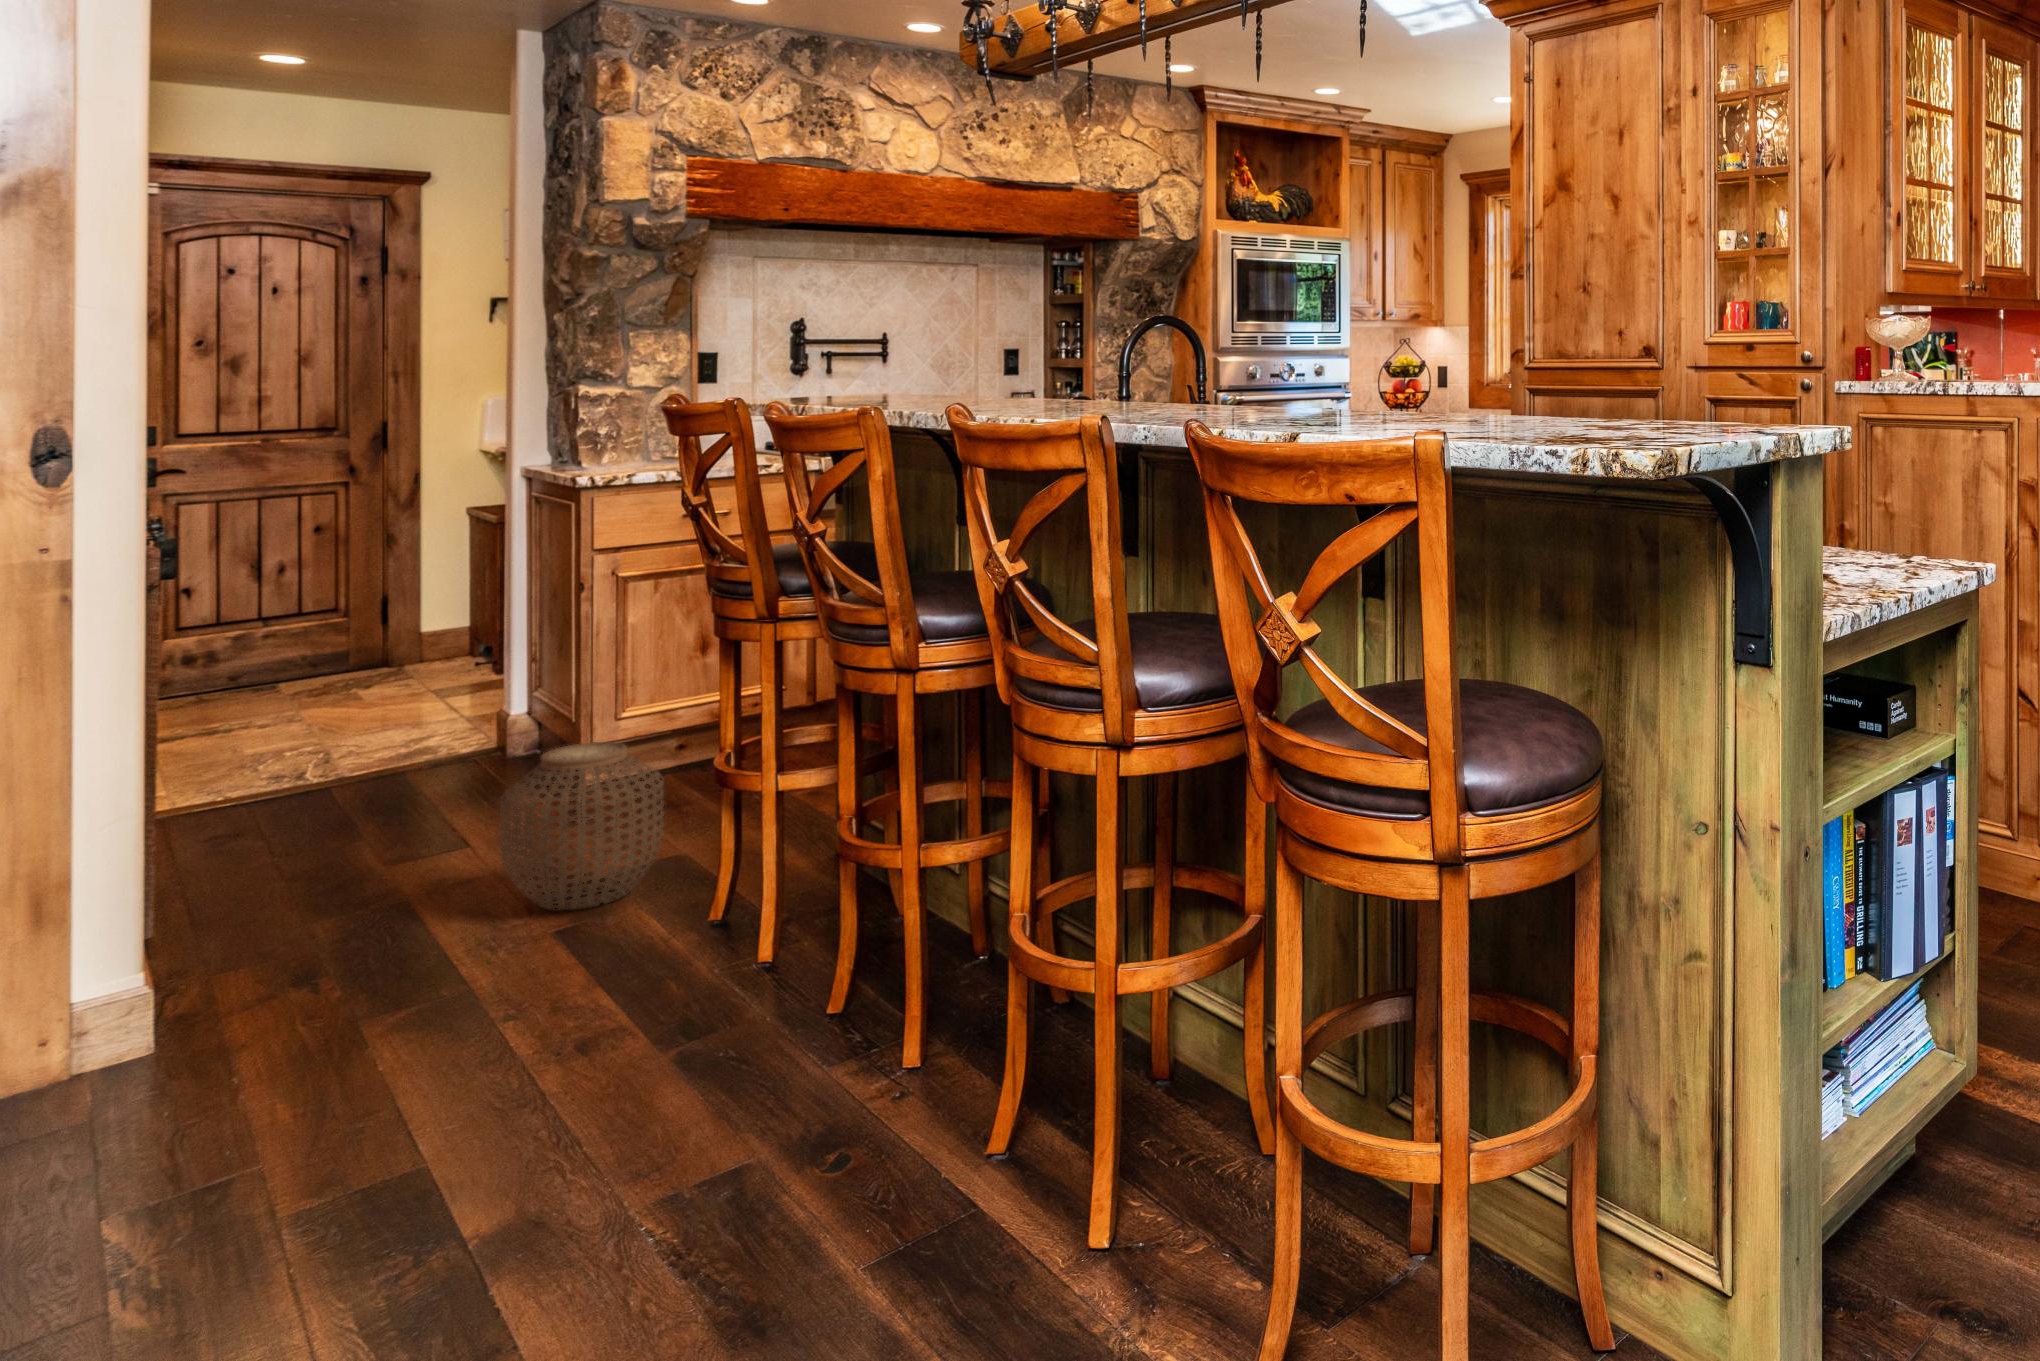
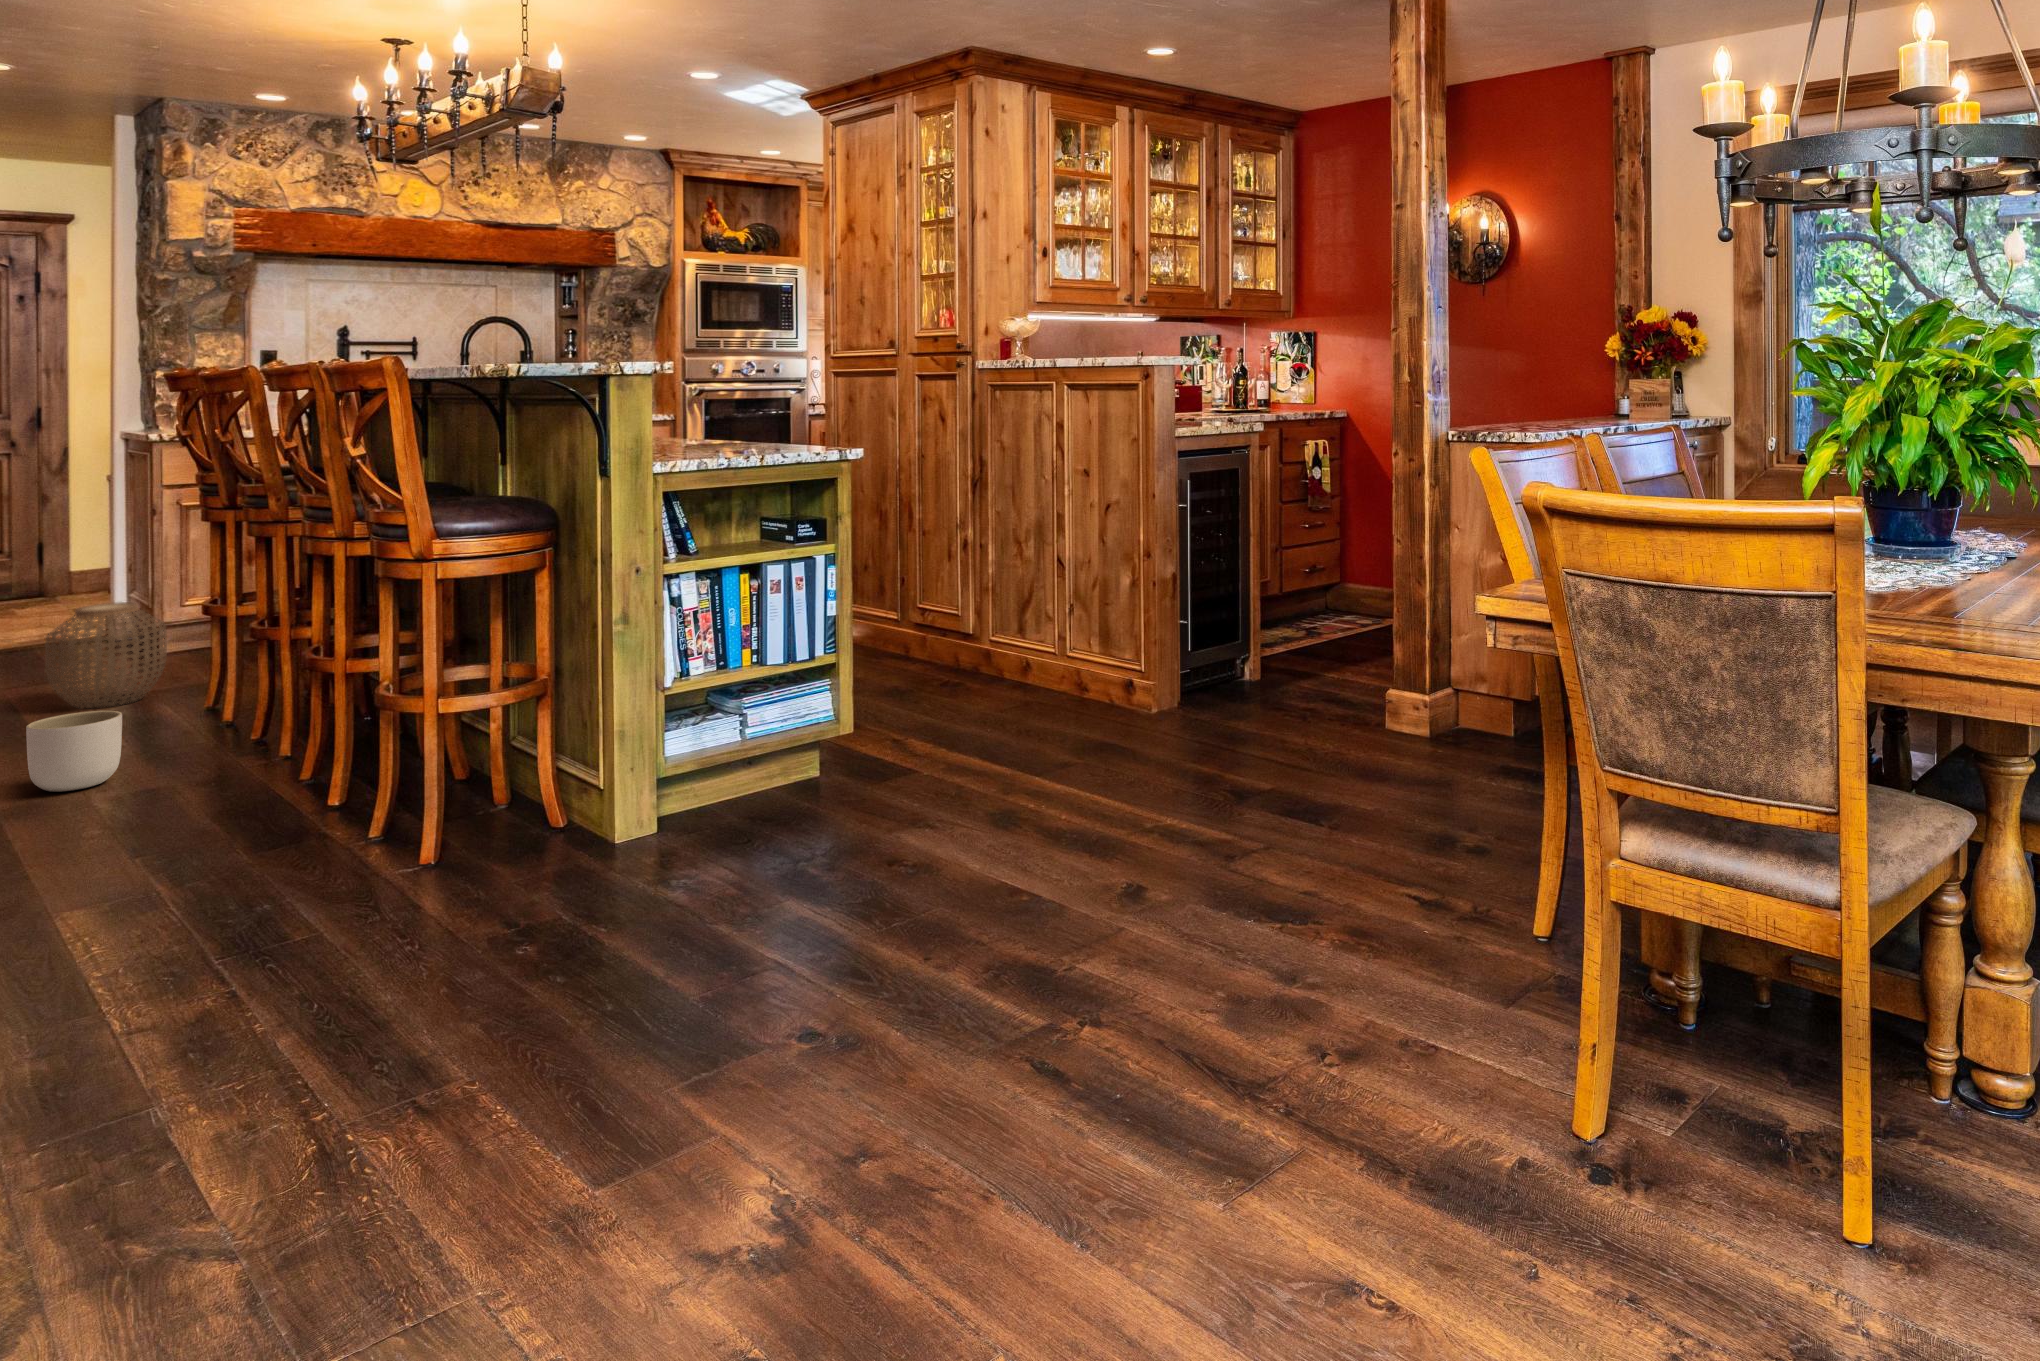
planter: none [574,978,715,1133] -> present [26,711,122,792]

